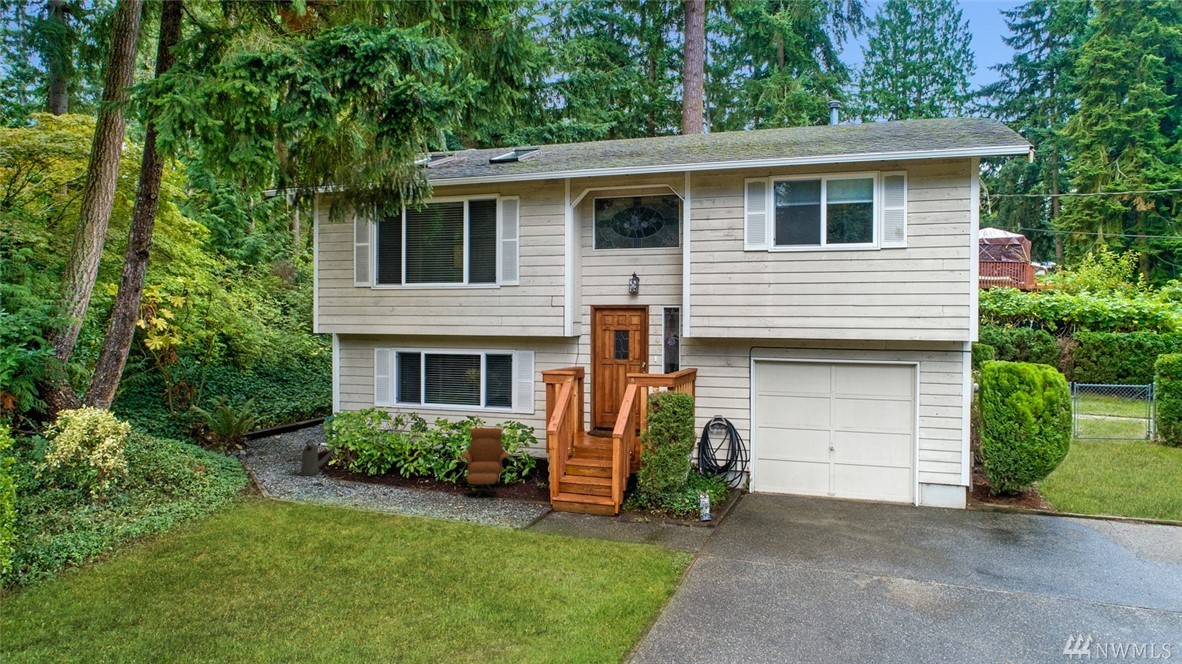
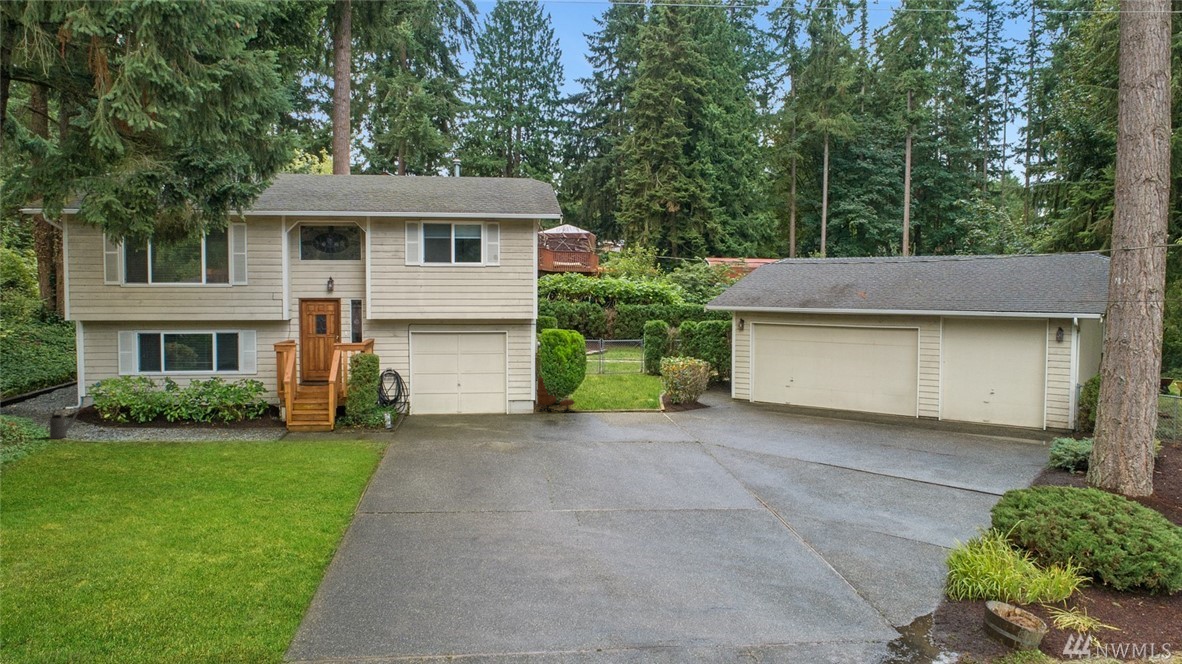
lounge chair: present [461,428,509,498] -> present [538,377,574,413]

